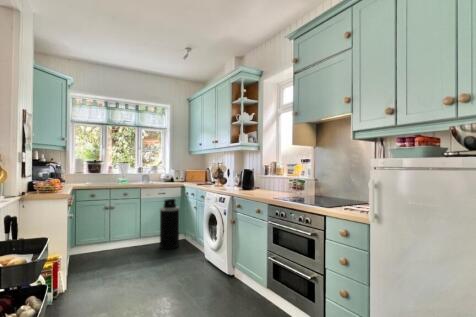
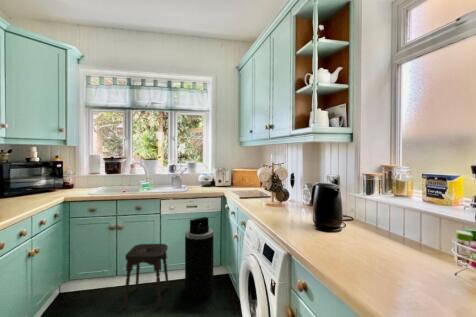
stool: none [124,217,149,257] -> present [124,244,169,309]

